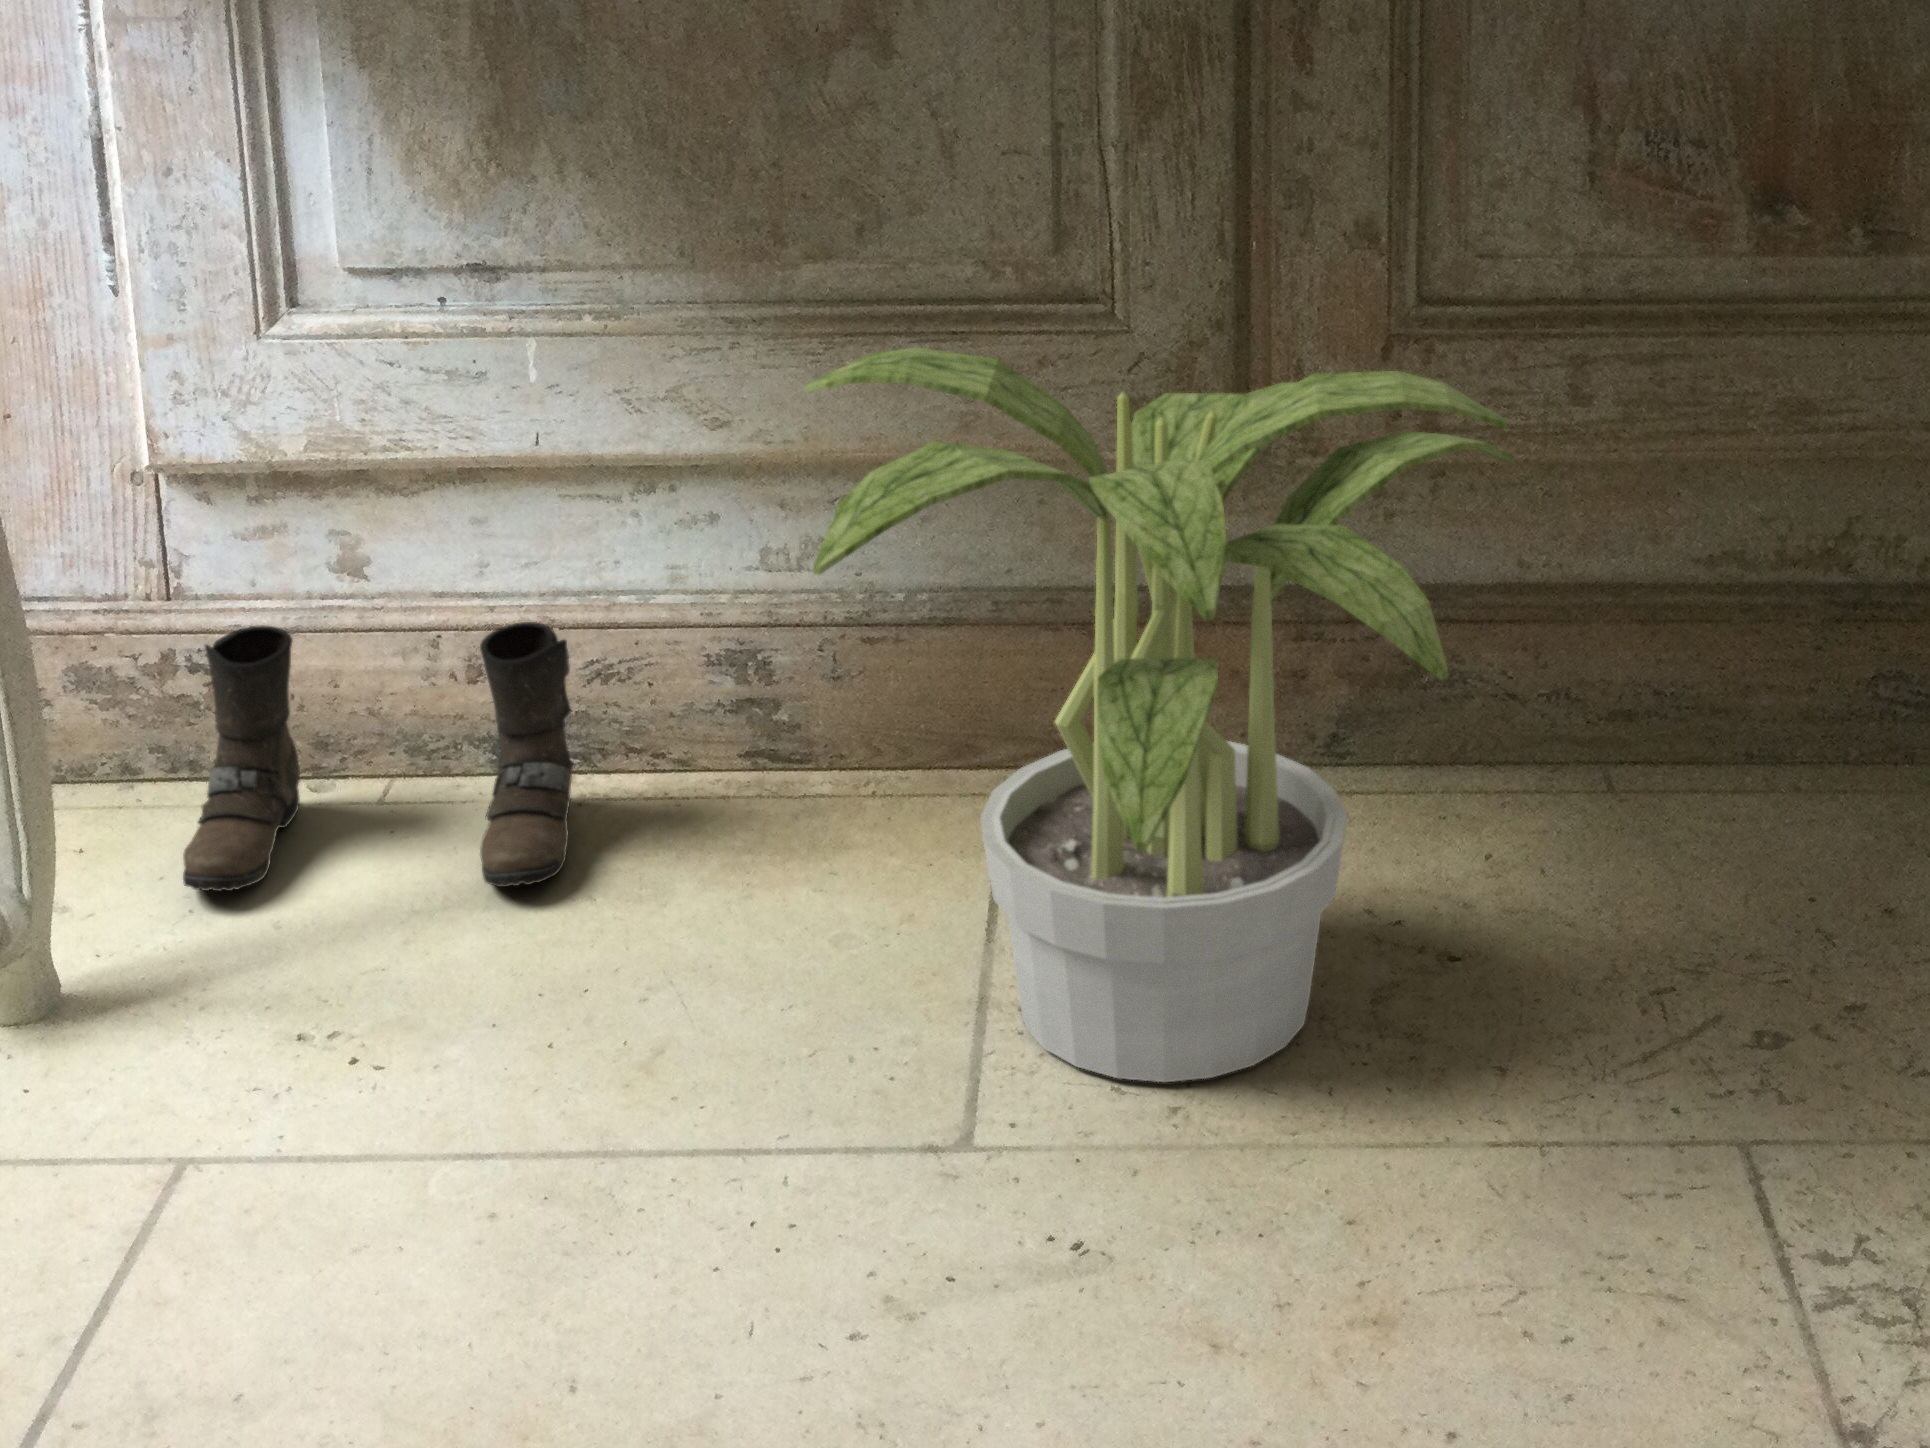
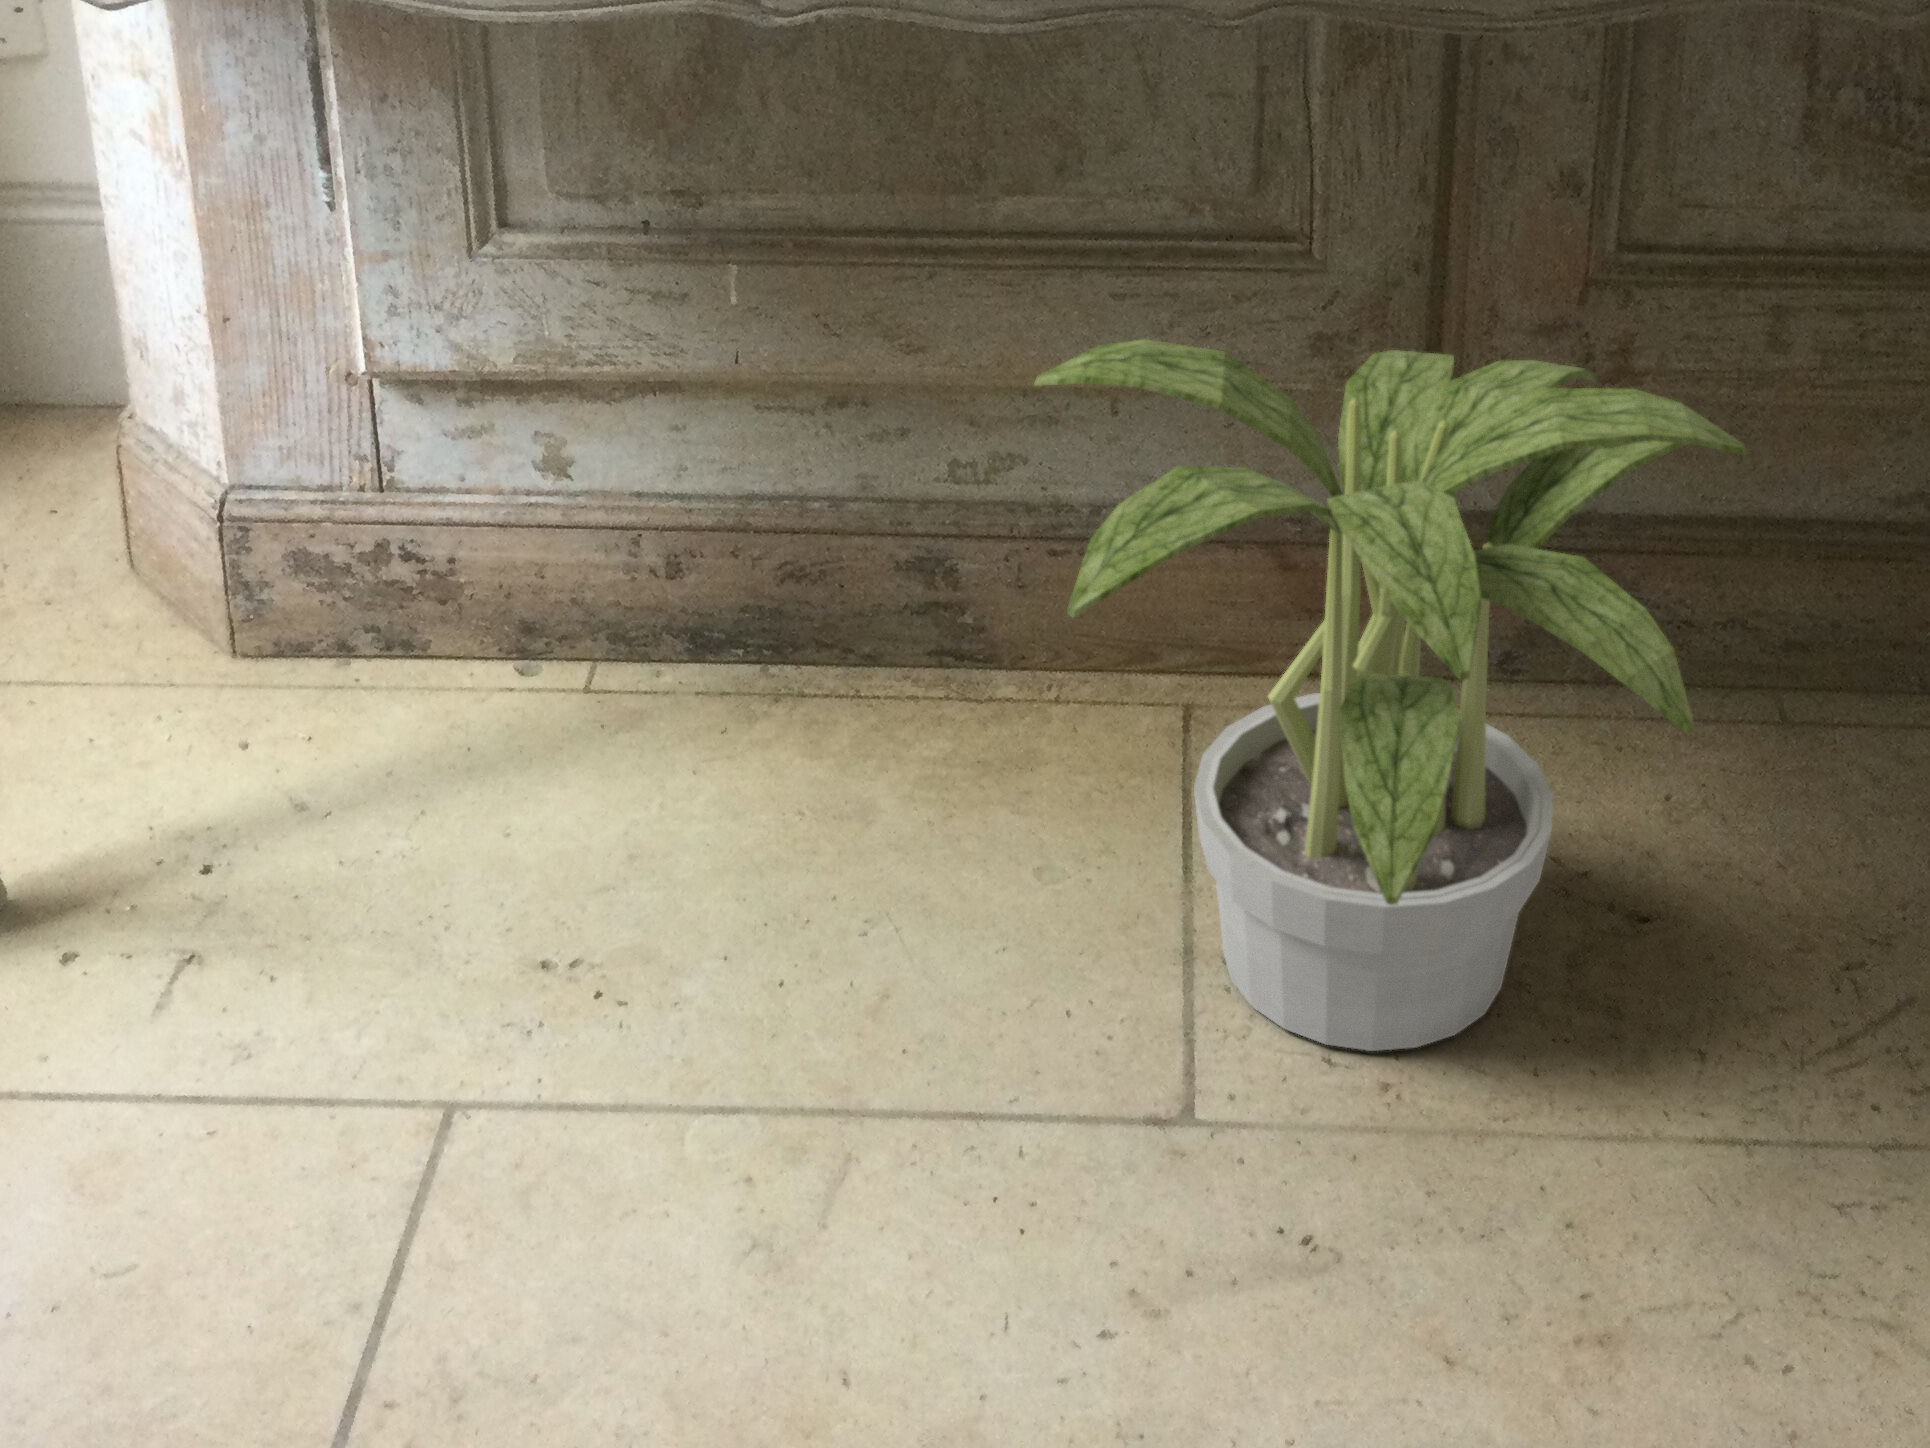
boots: present [183,622,574,891] -> none [412,532,774,800]

